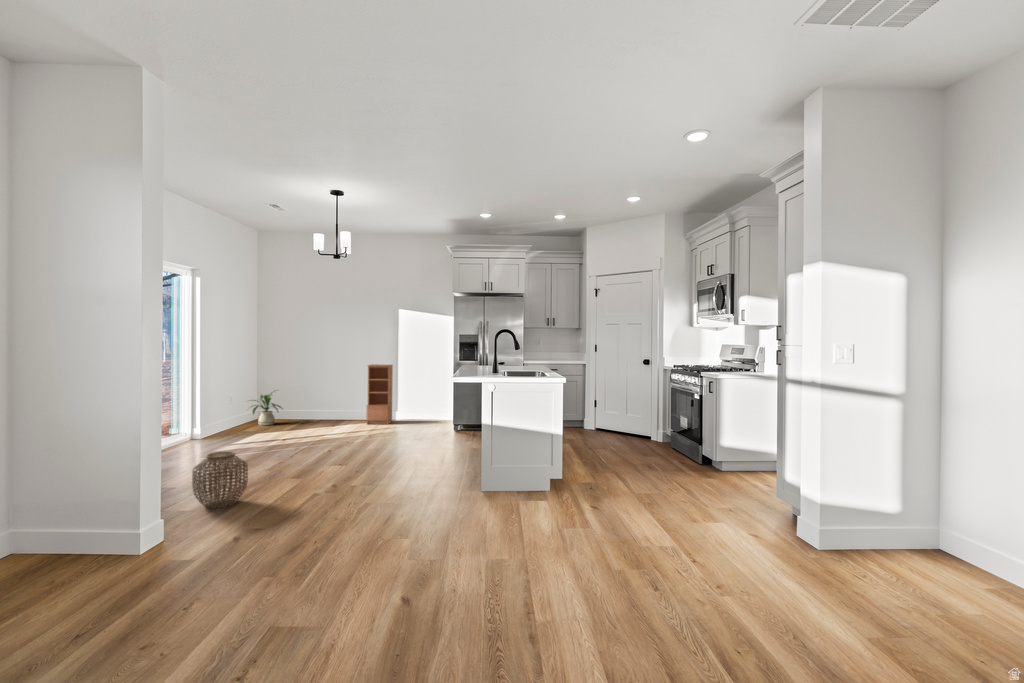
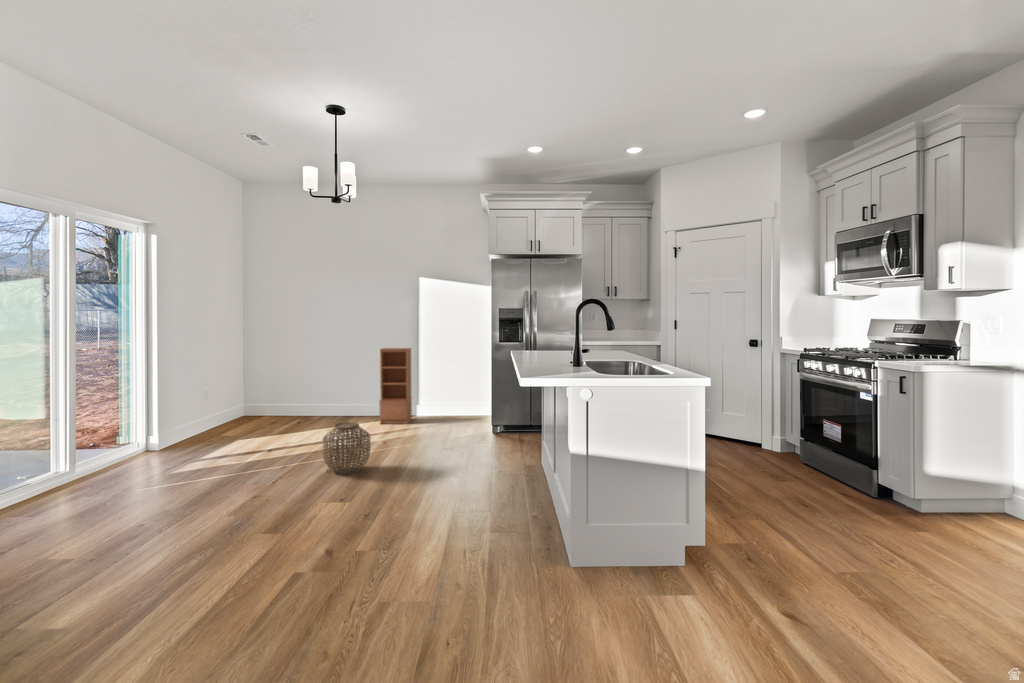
house plant: present [251,390,282,425] -> none [223,381,277,427]
woven basket: present [192,452,248,508] -> present [323,422,370,475]

